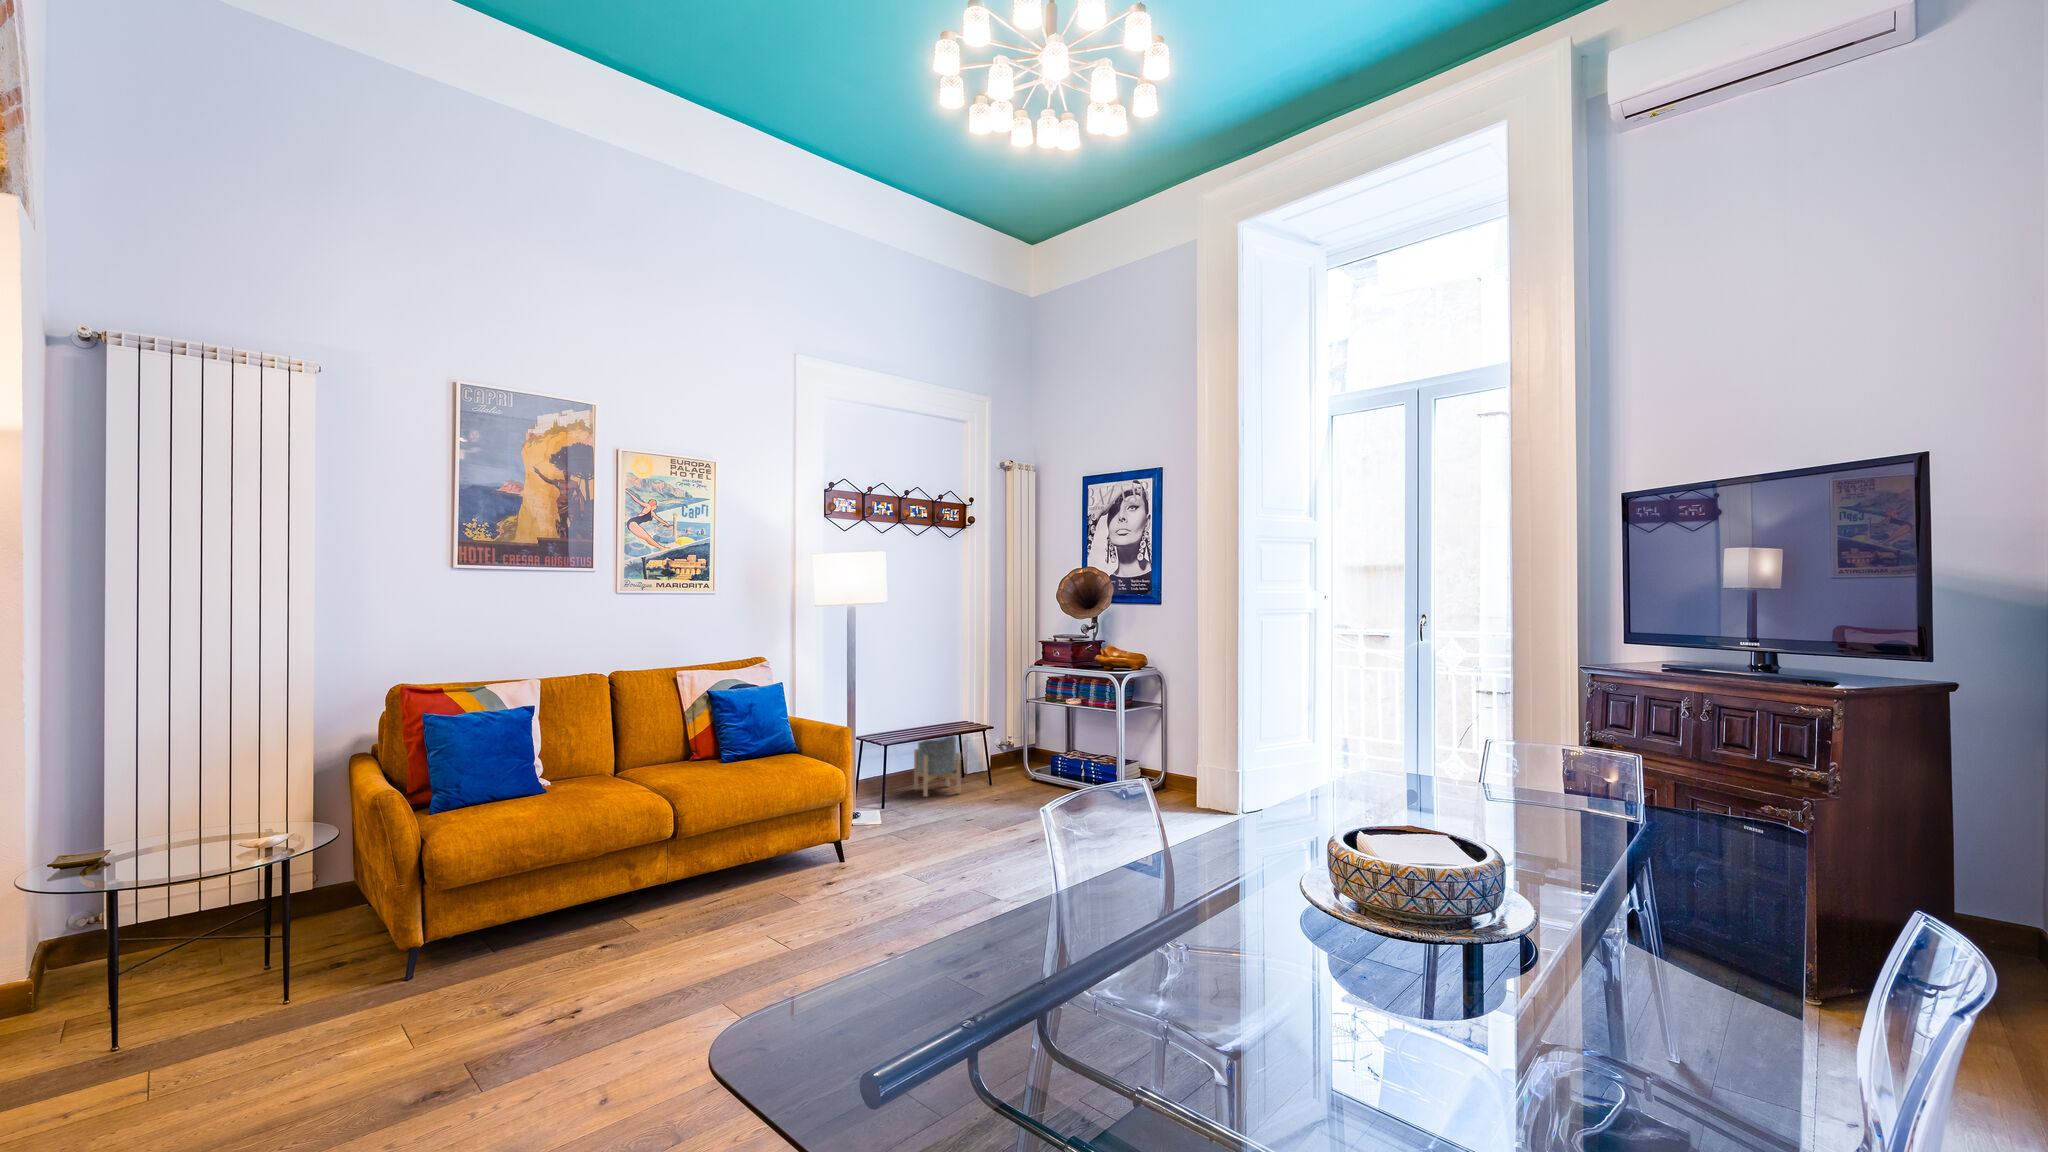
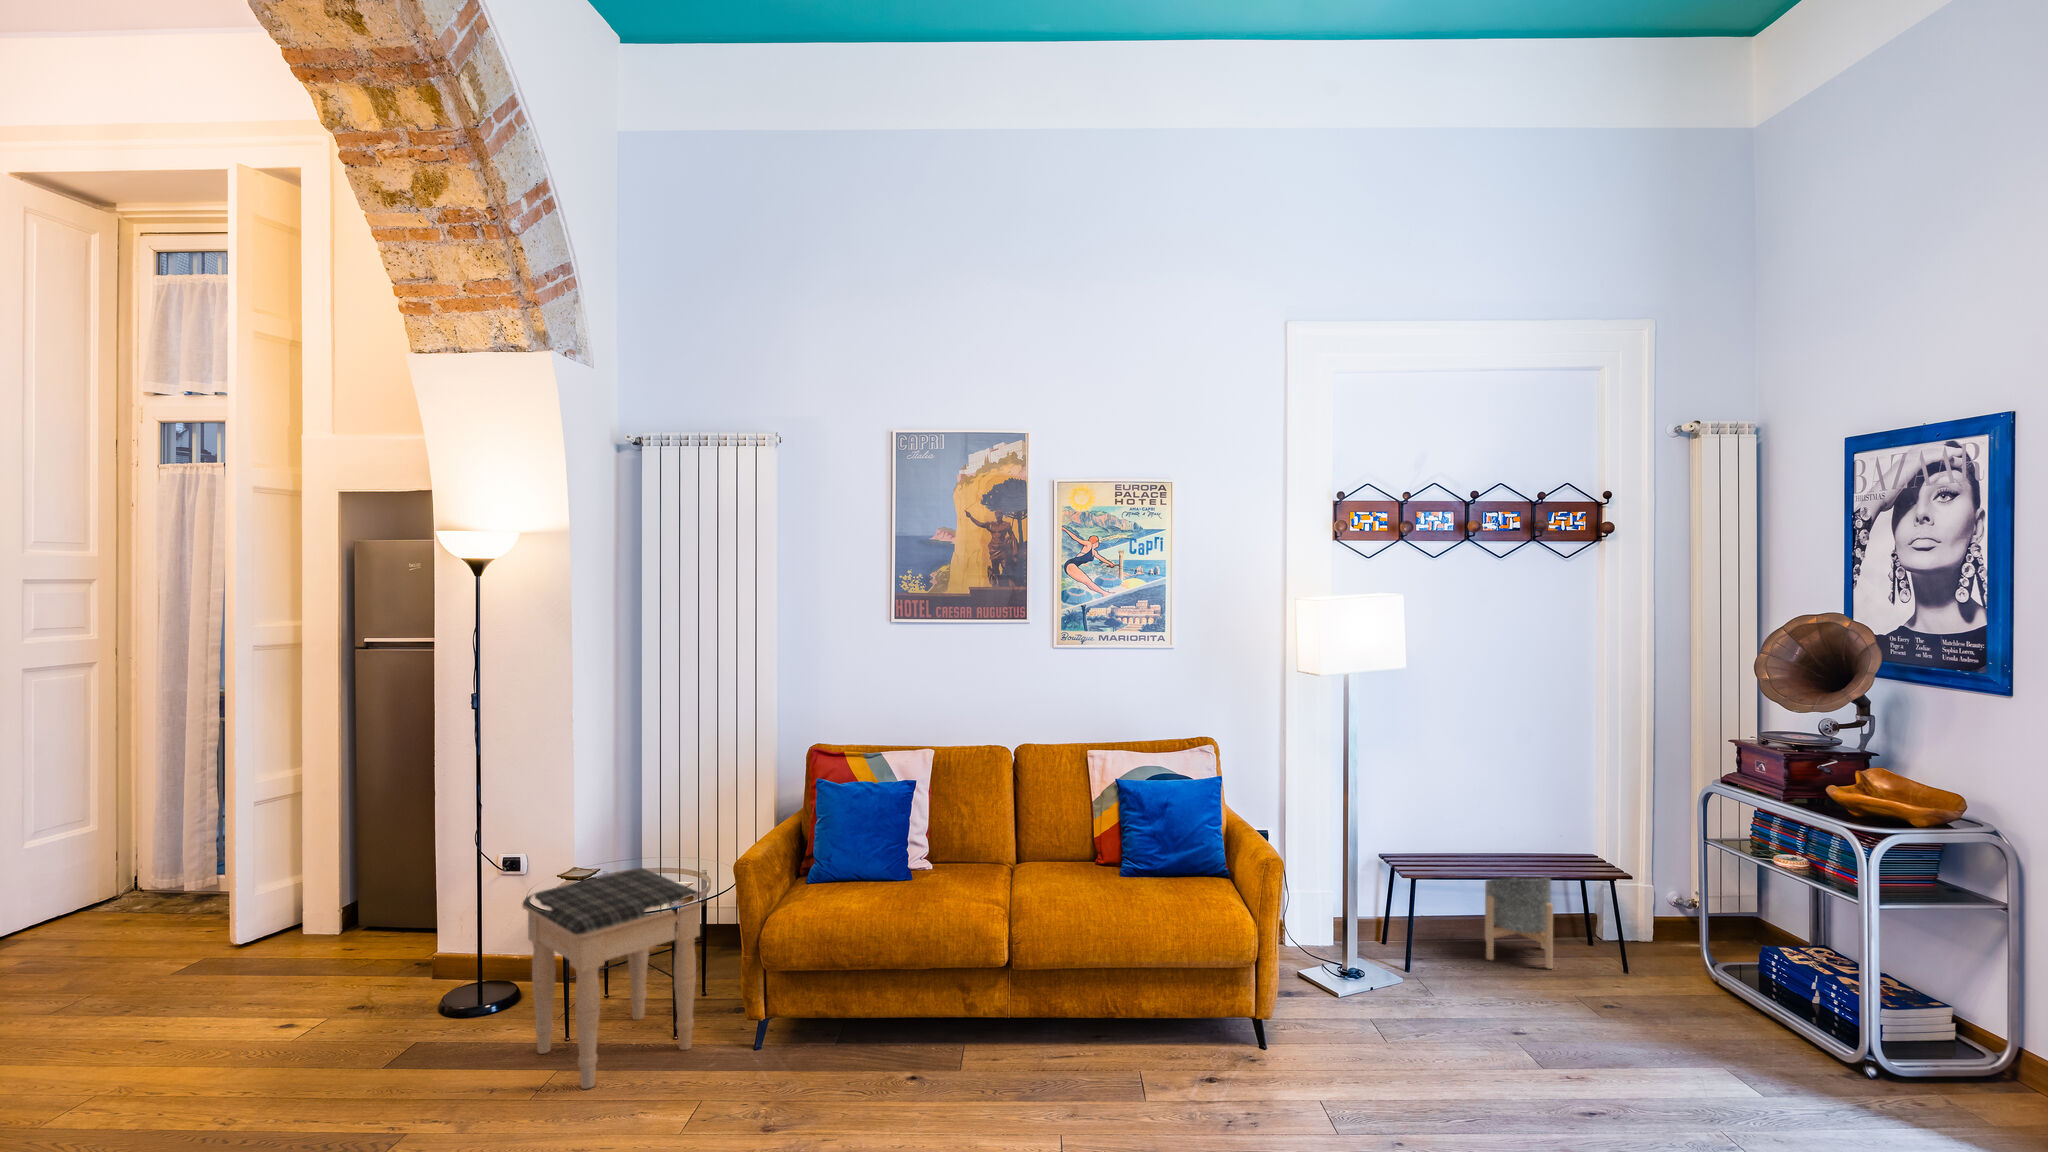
footstool: none [63,829,344,1068] -> present [522,868,701,1089]

